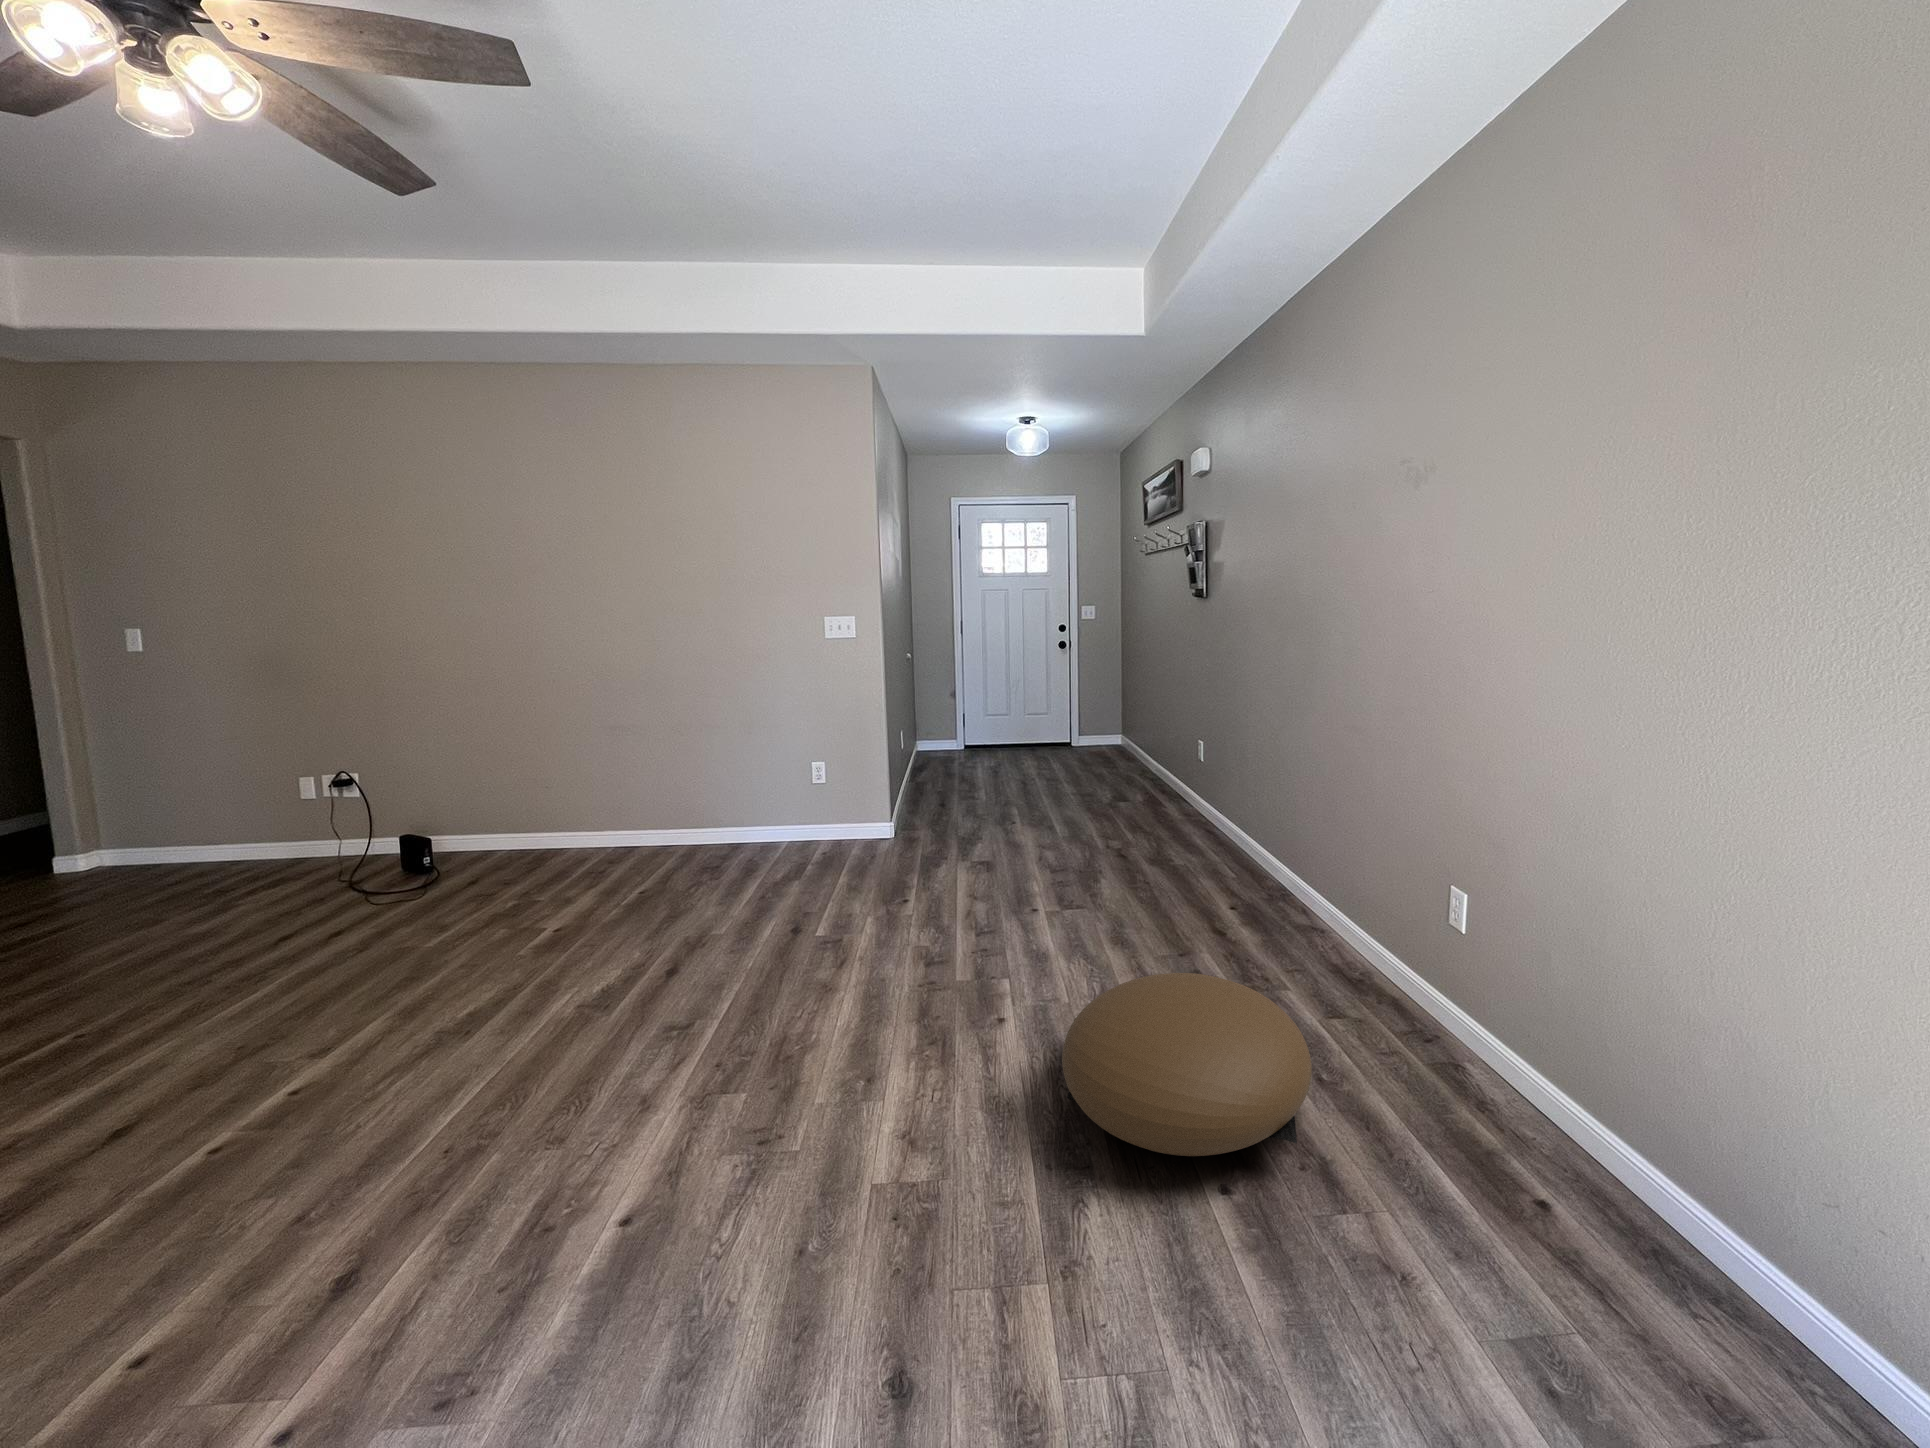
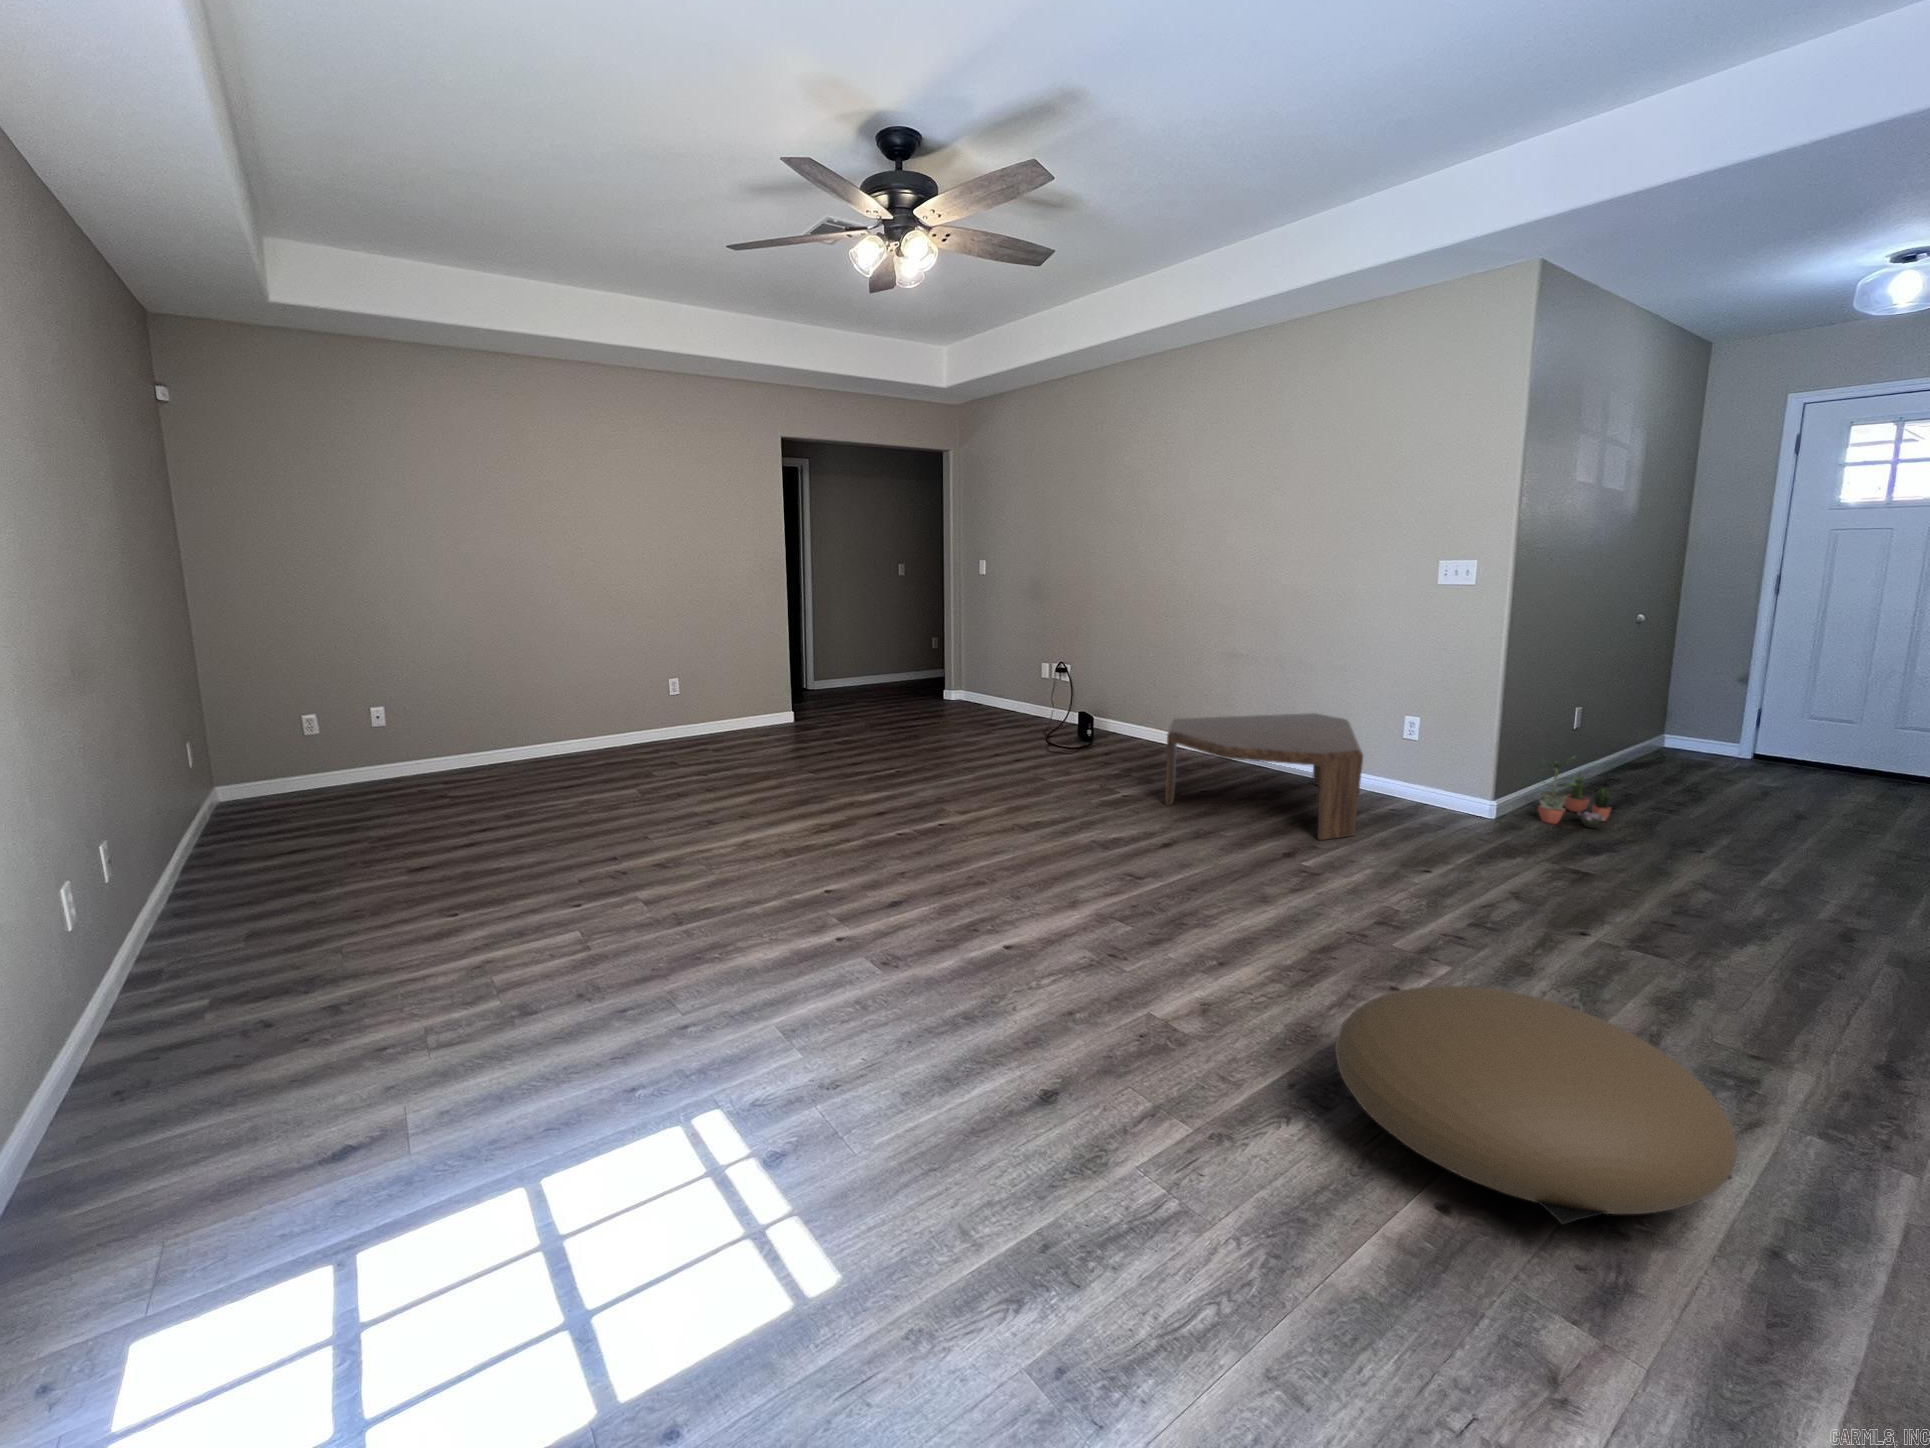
potted plant: none [909,772,962,830] -> present [1538,758,1611,828]
coffee table: none [597,777,828,925] -> present [1165,713,1363,840]

